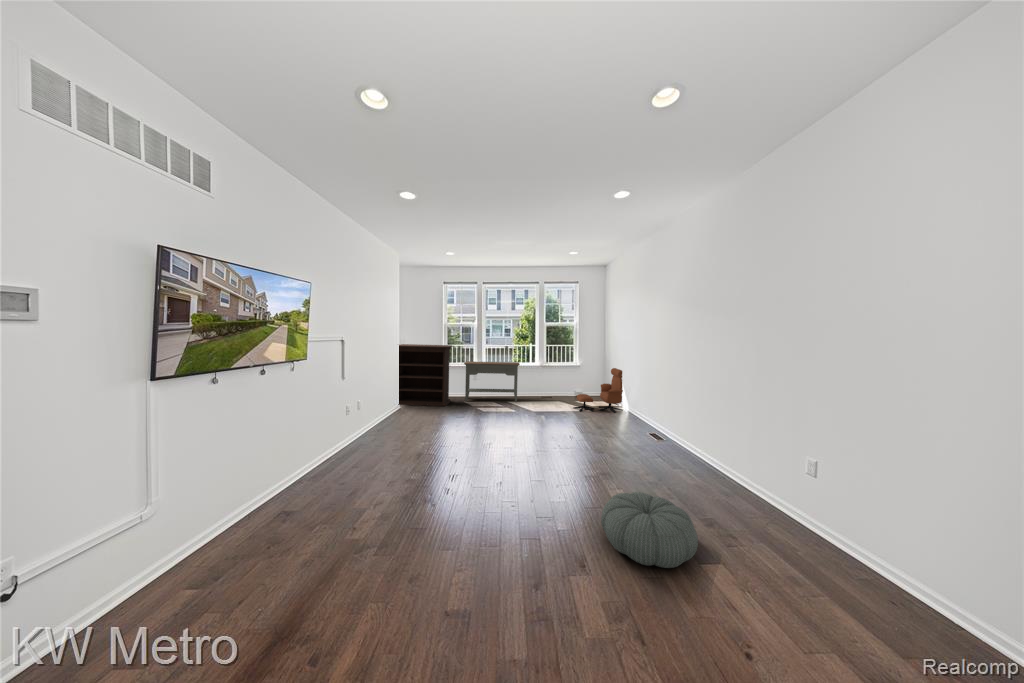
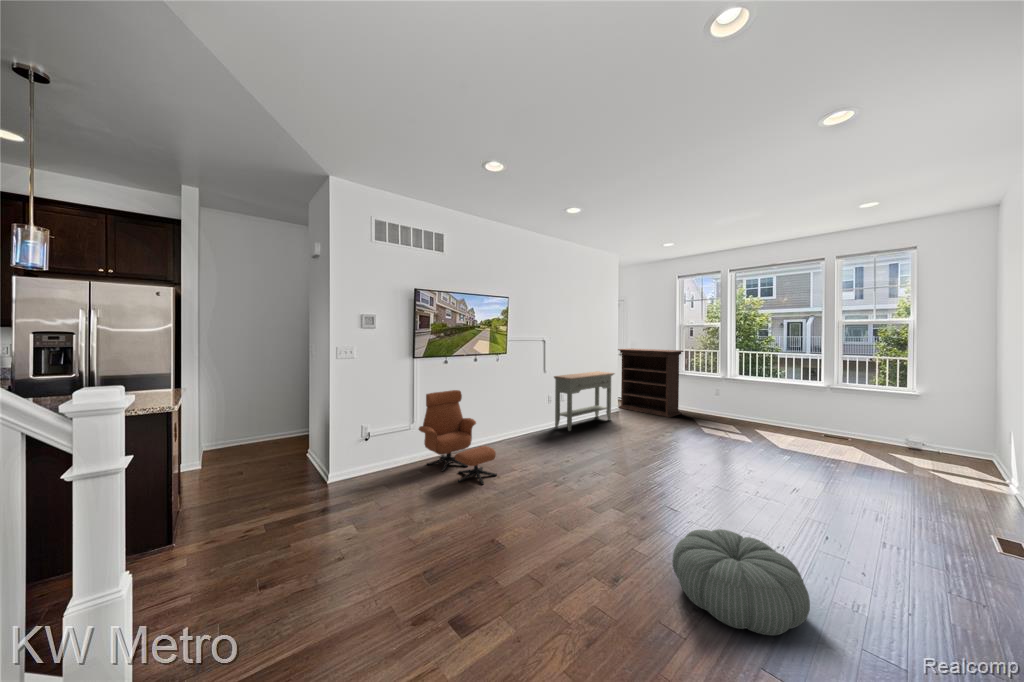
console table: present [464,361,520,402] -> present [554,371,614,431]
lounge chair: present [574,368,623,413] -> present [419,390,497,484]

